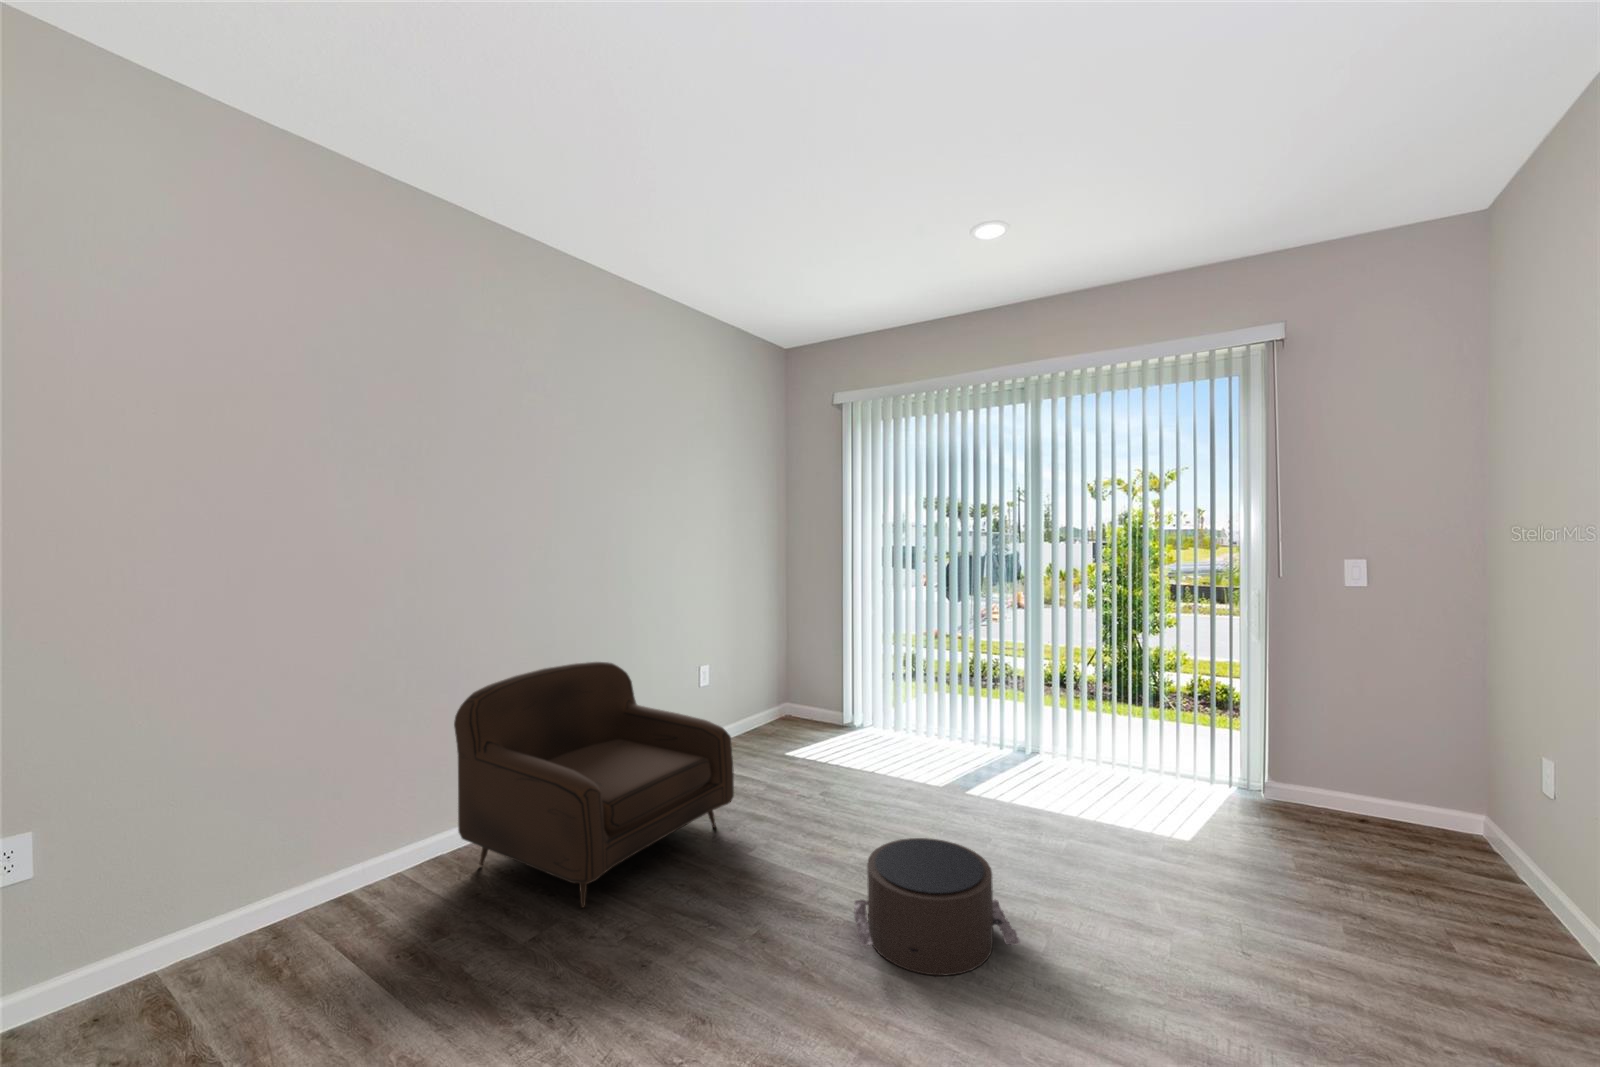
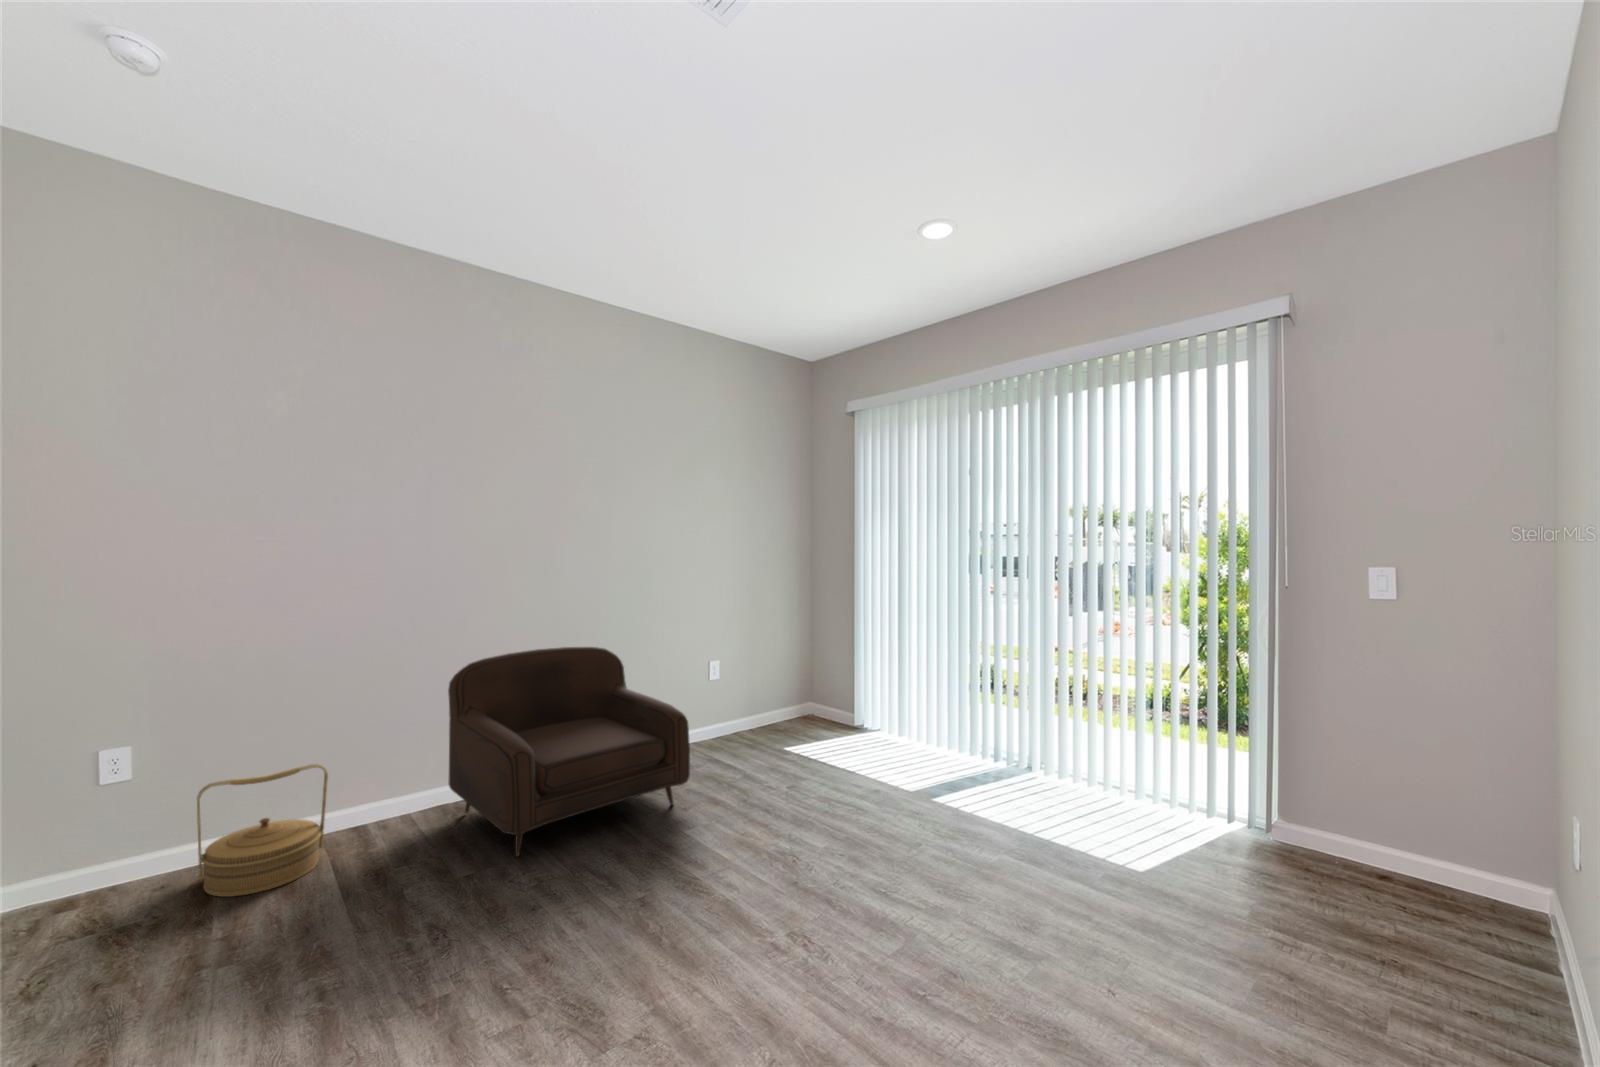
woven basket: none [173,830,335,1016] -> present [197,764,328,897]
pouf: present [854,838,1020,976] -> none [706,828,867,961]

